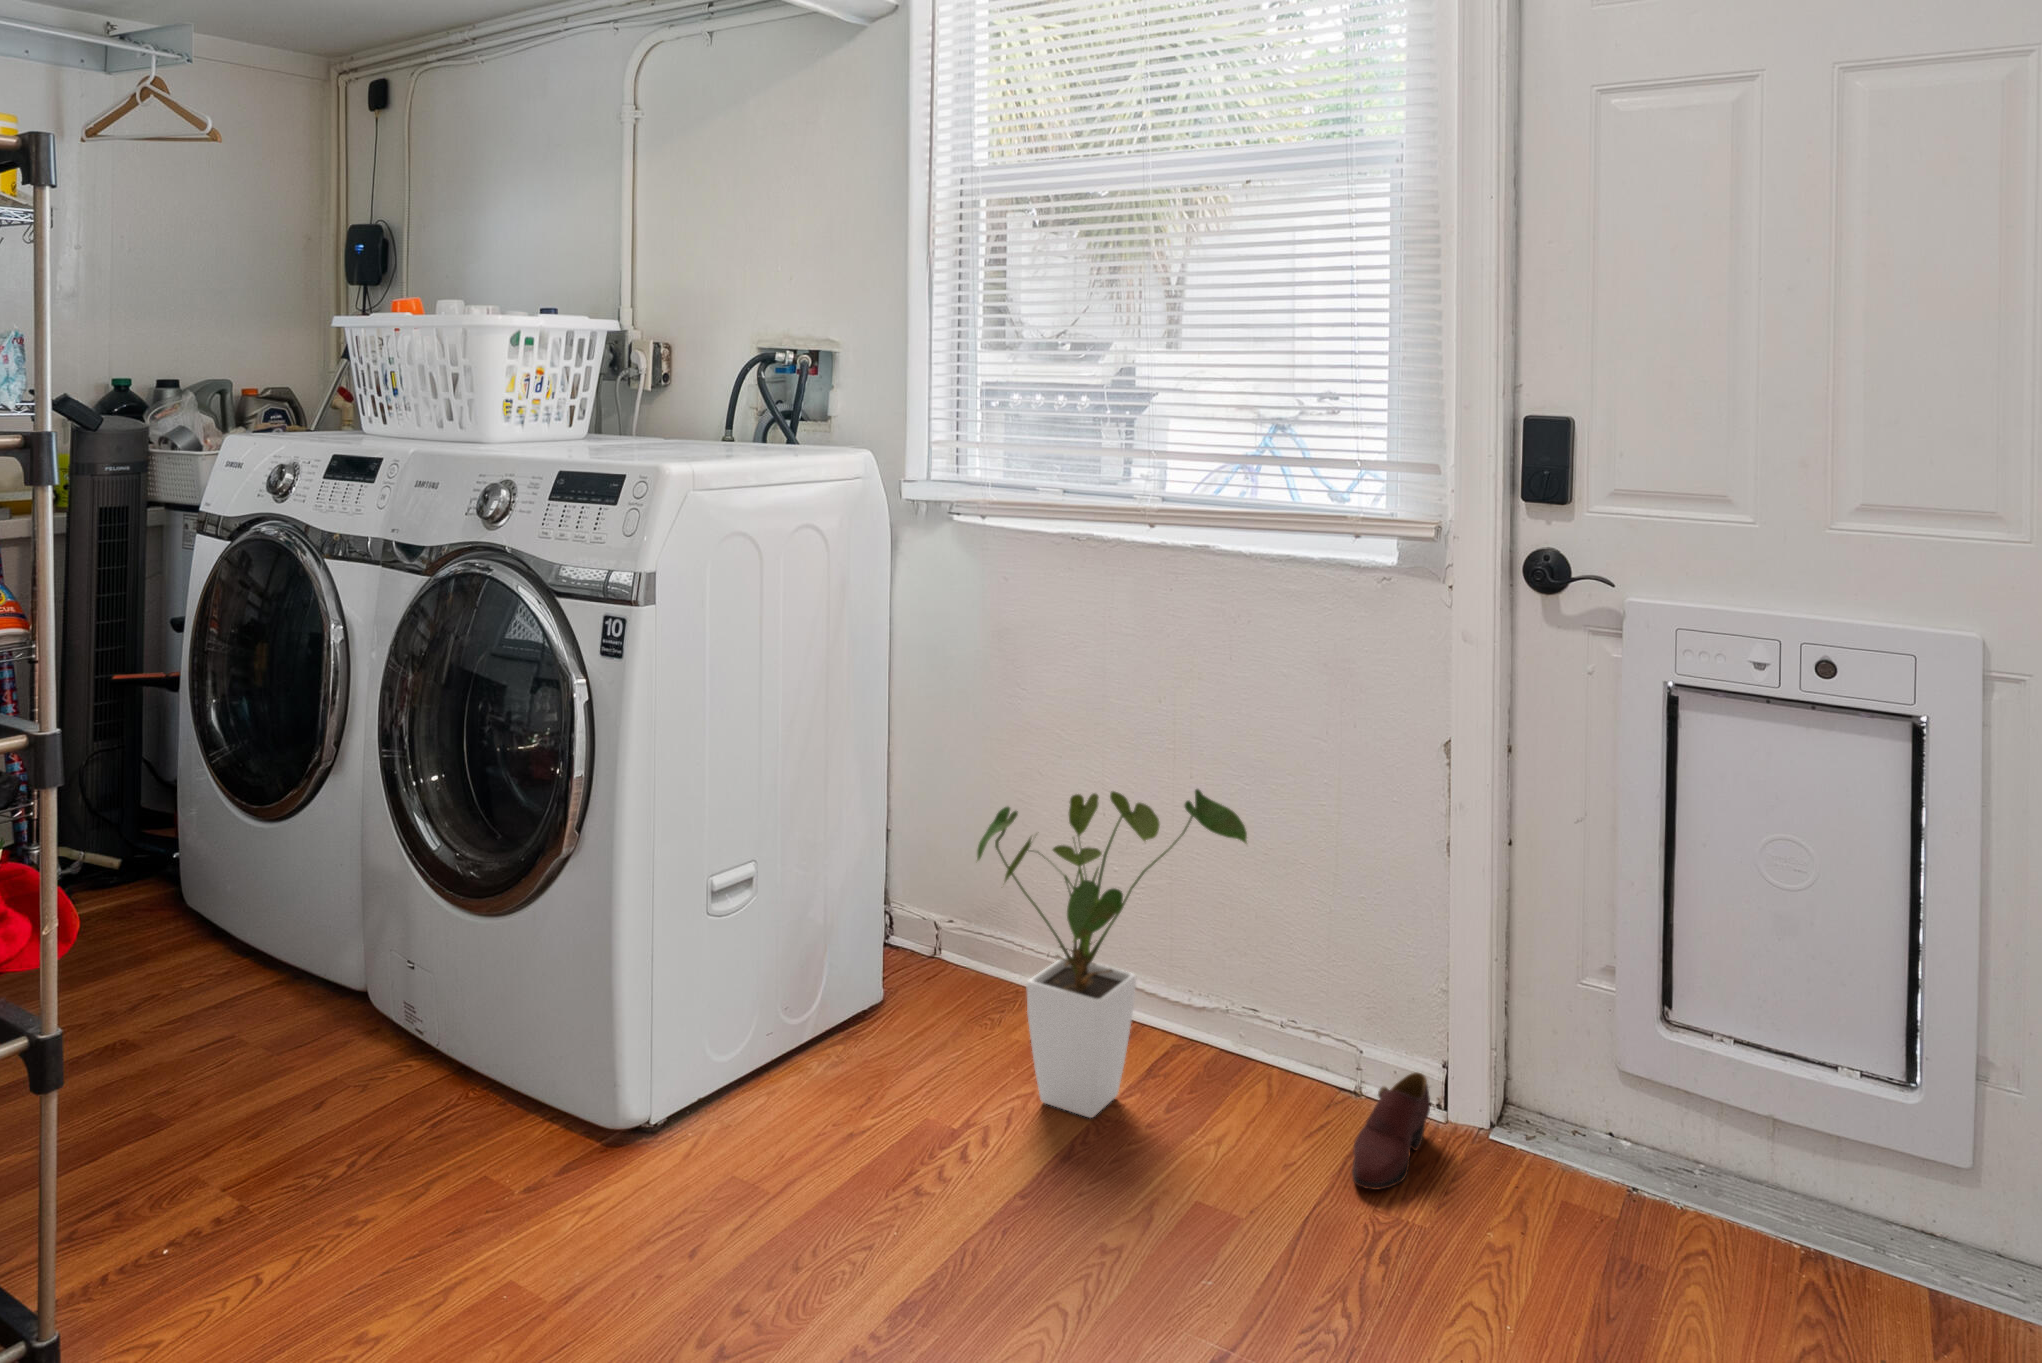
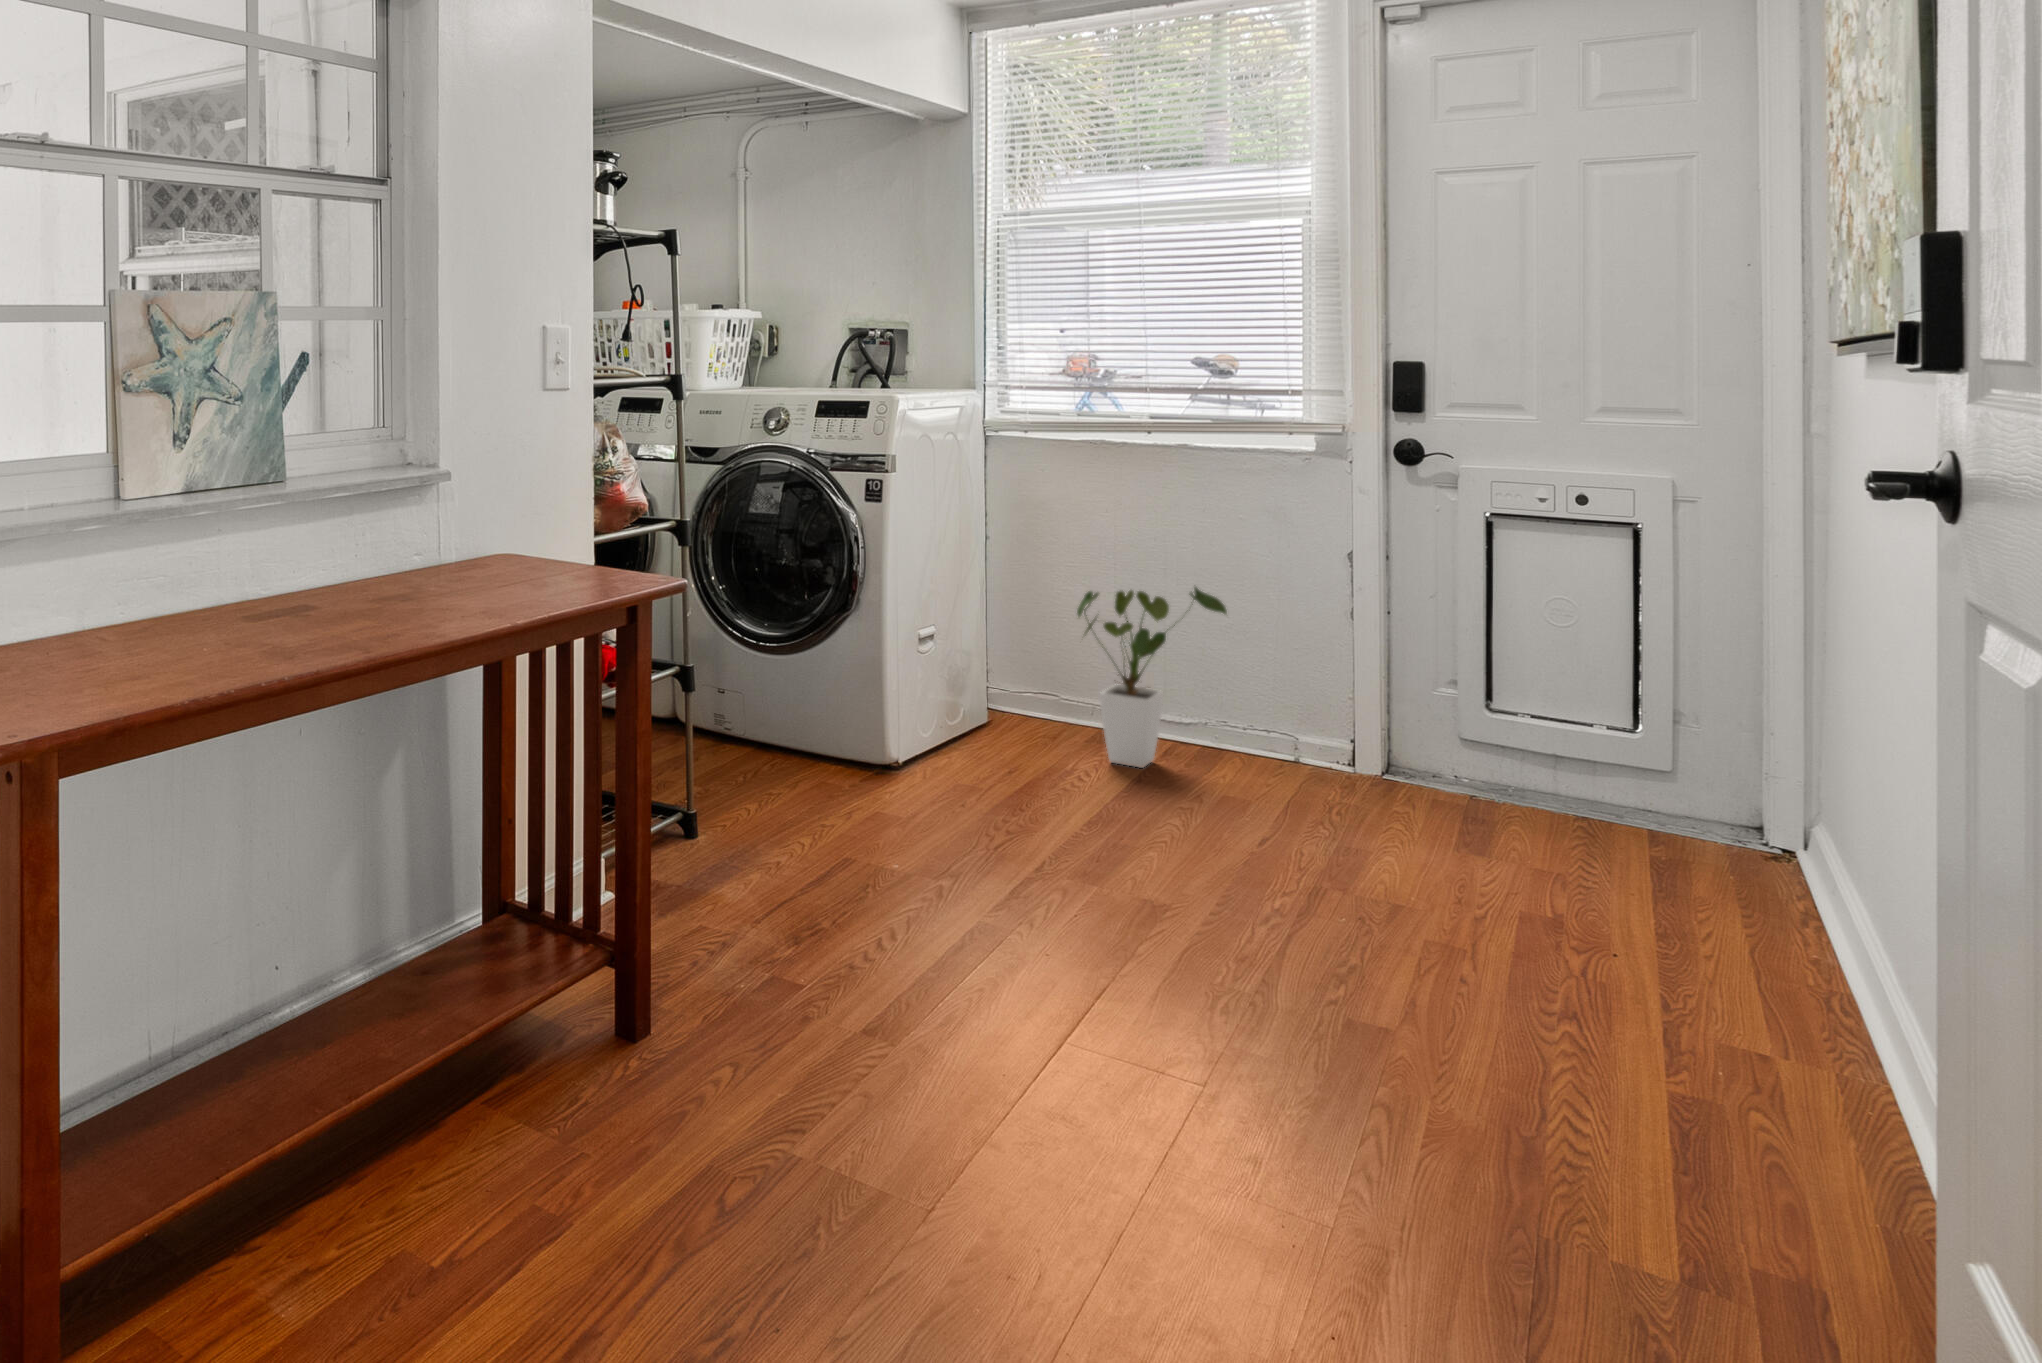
shoe: present [1352,1072,1430,1189] -> none [1304,742,1346,793]

